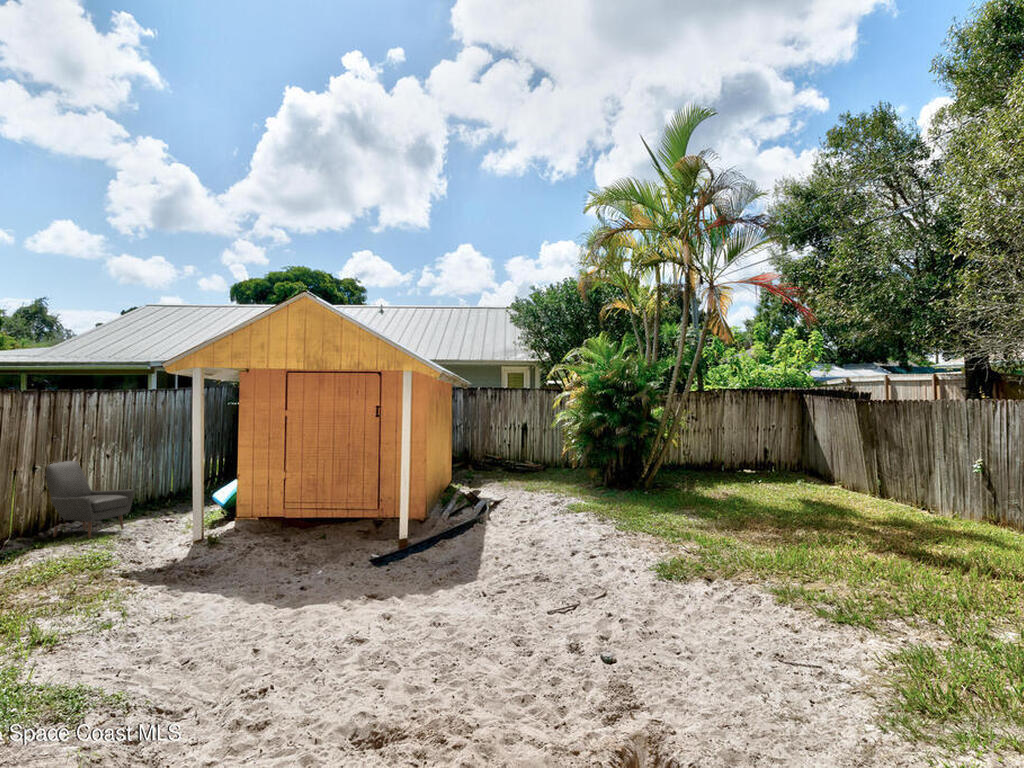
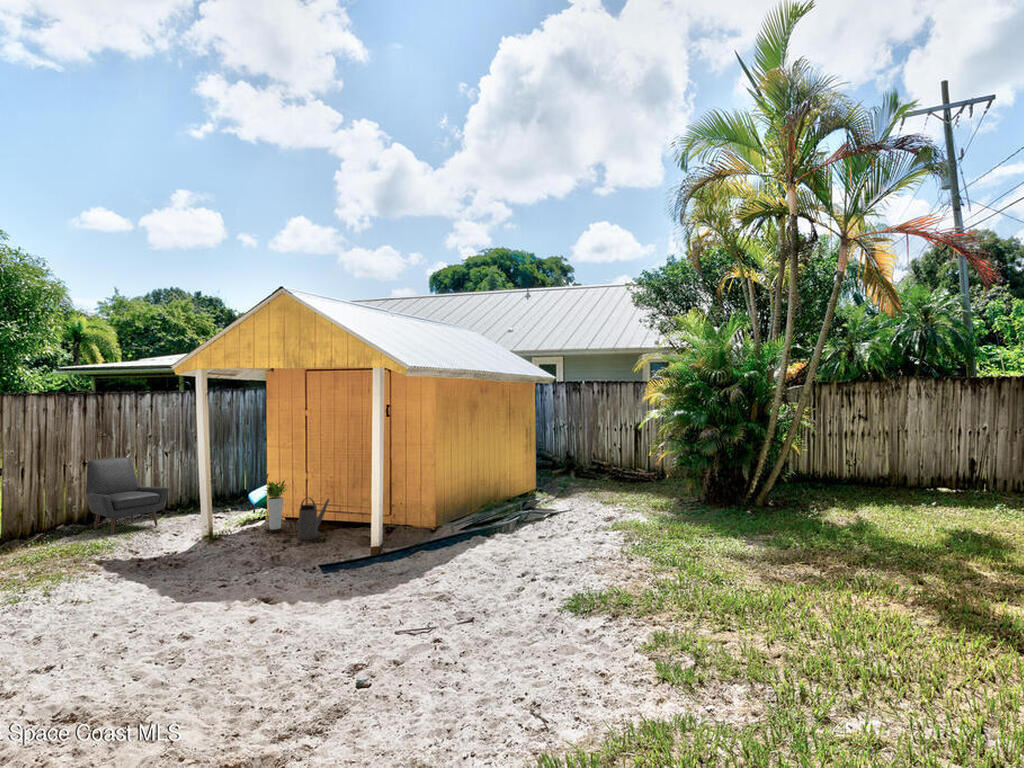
planter: none [245,477,270,525] -> present [265,480,287,530]
watering can: none [297,490,316,529] -> present [296,498,330,540]

